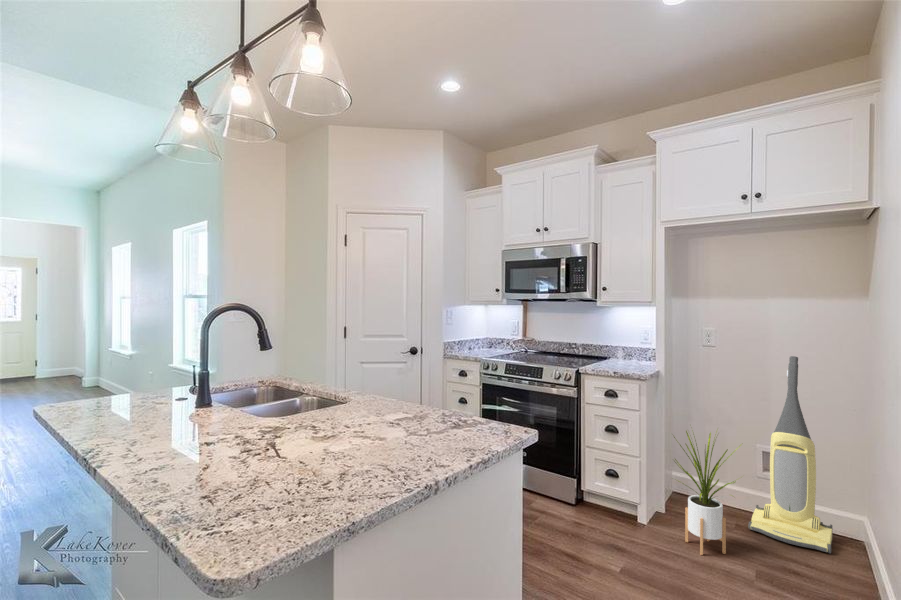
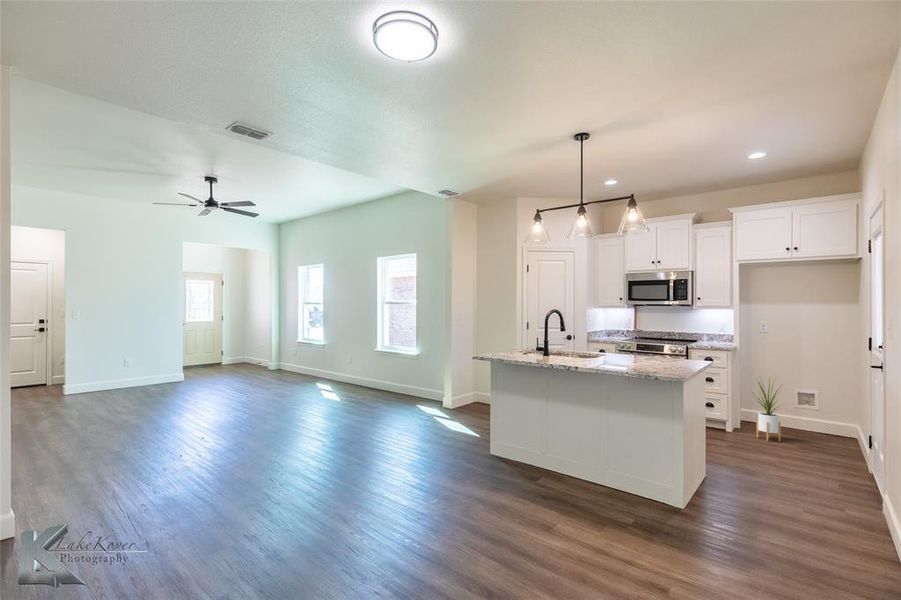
vacuum cleaner: present [748,356,832,553] -> none [791,338,840,442]

